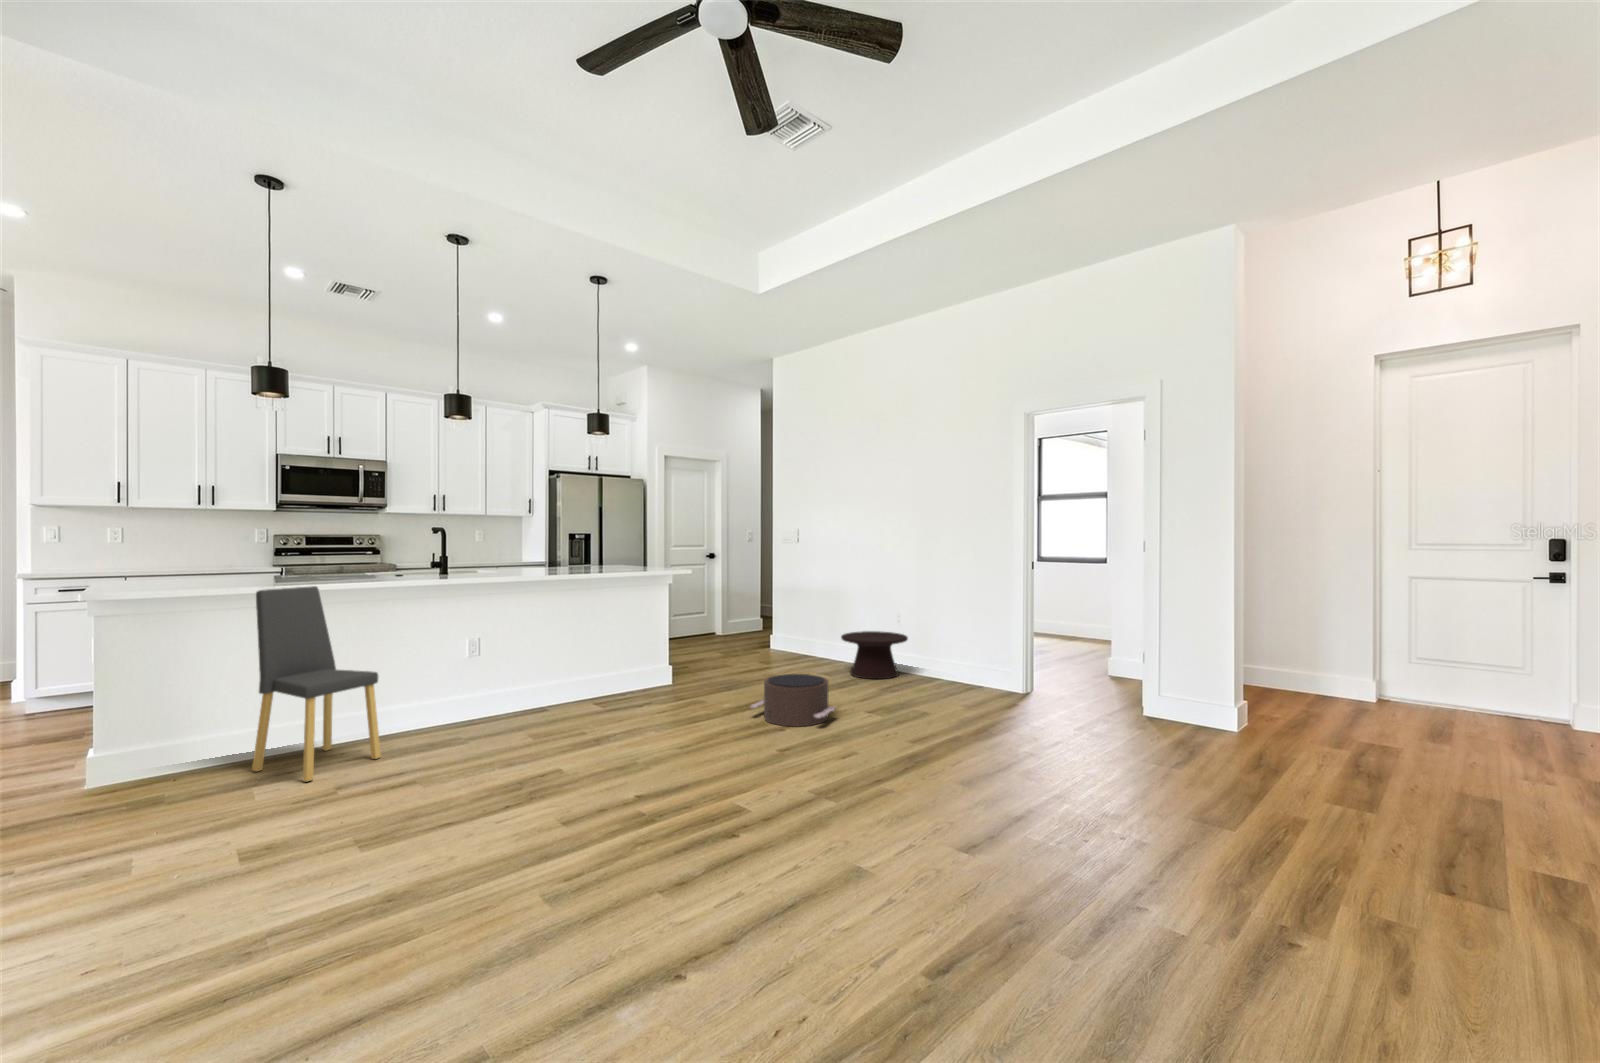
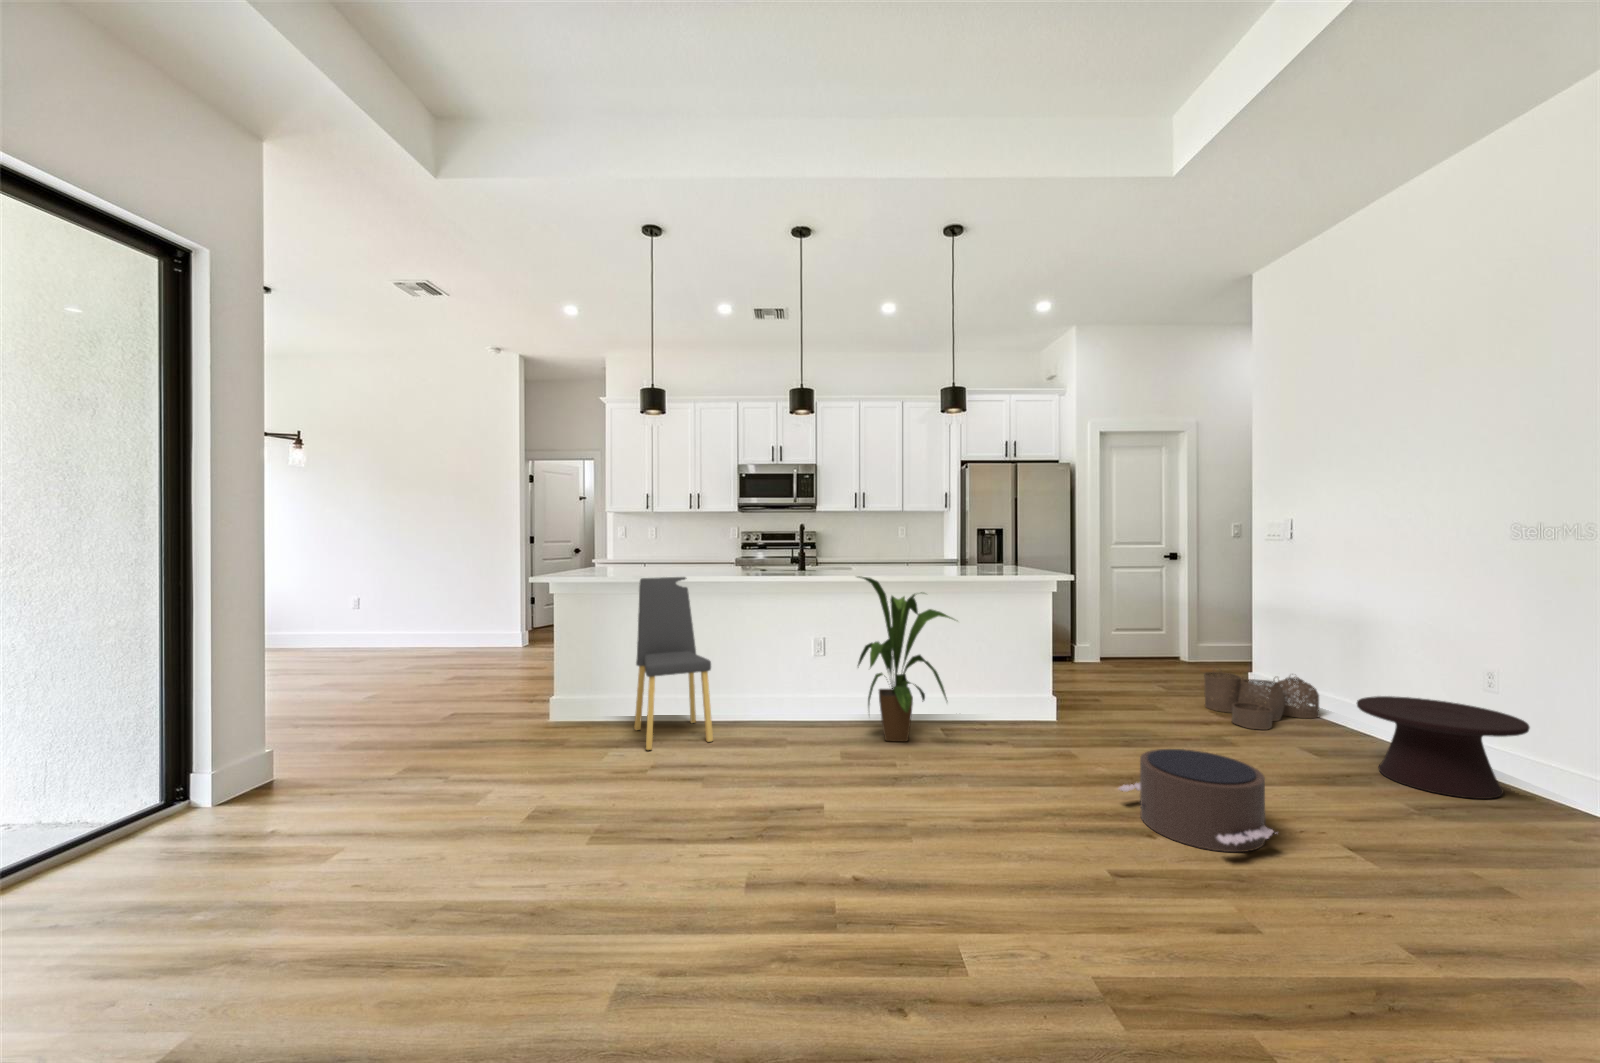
house plant: none [520,576,617,720] -> present [858,576,953,741]
woven basket: none [750,629,810,666] -> present [1204,671,1320,730]

